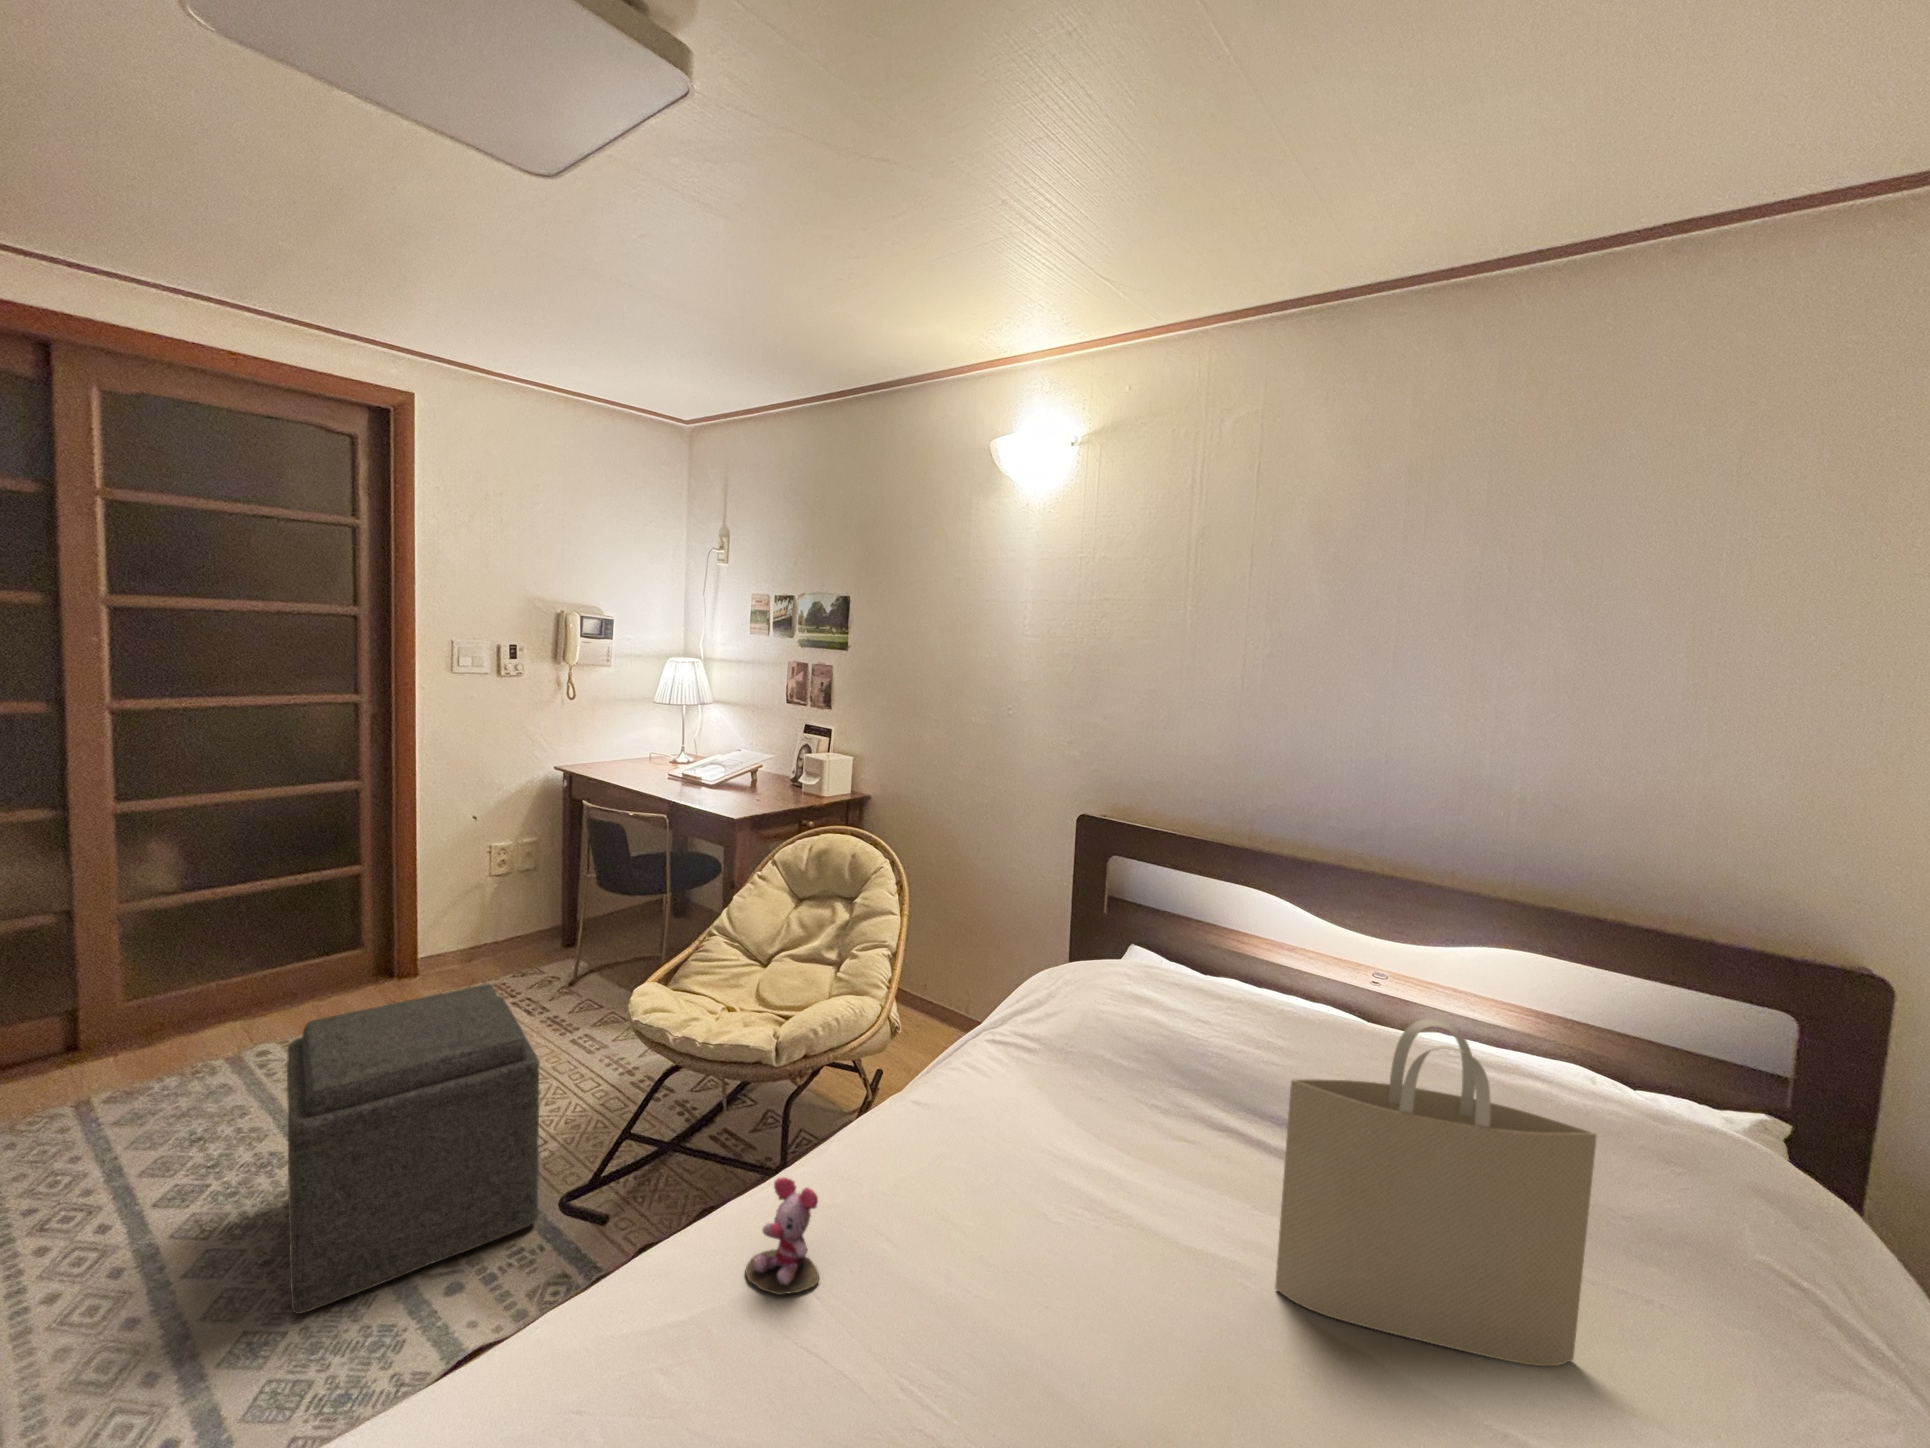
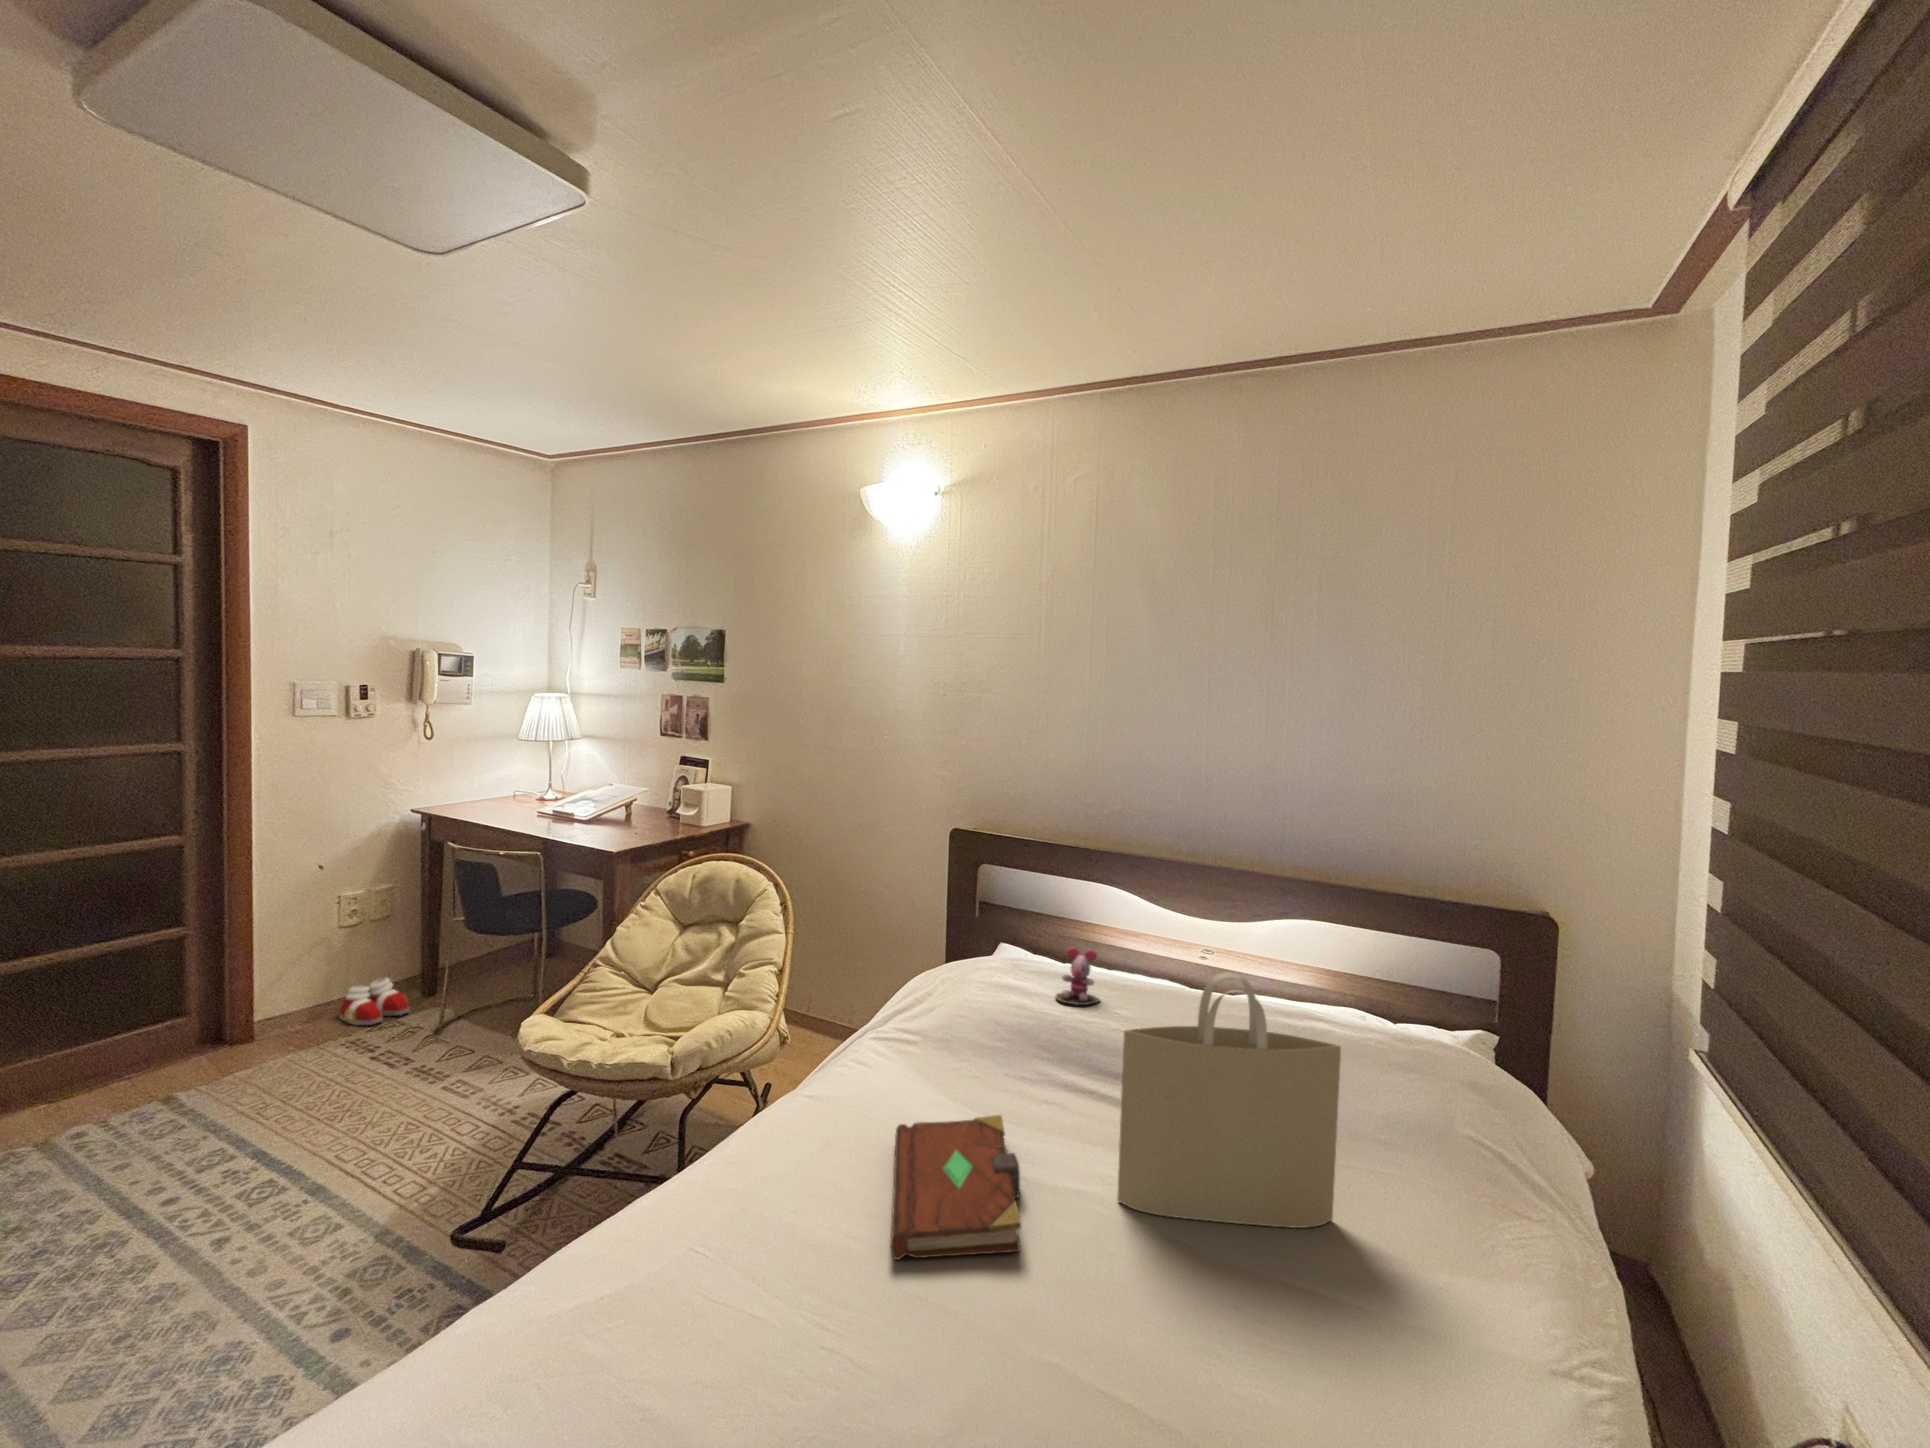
slippers: none [489,928,551,972] -> present [339,978,410,1025]
ottoman: present [287,984,540,1314] -> none [135,1032,426,1386]
book: none [993,1154,1154,1341] -> present [891,1115,1021,1260]
stuffed toy: present [745,1178,819,1295] -> present [1055,947,1099,1005]

